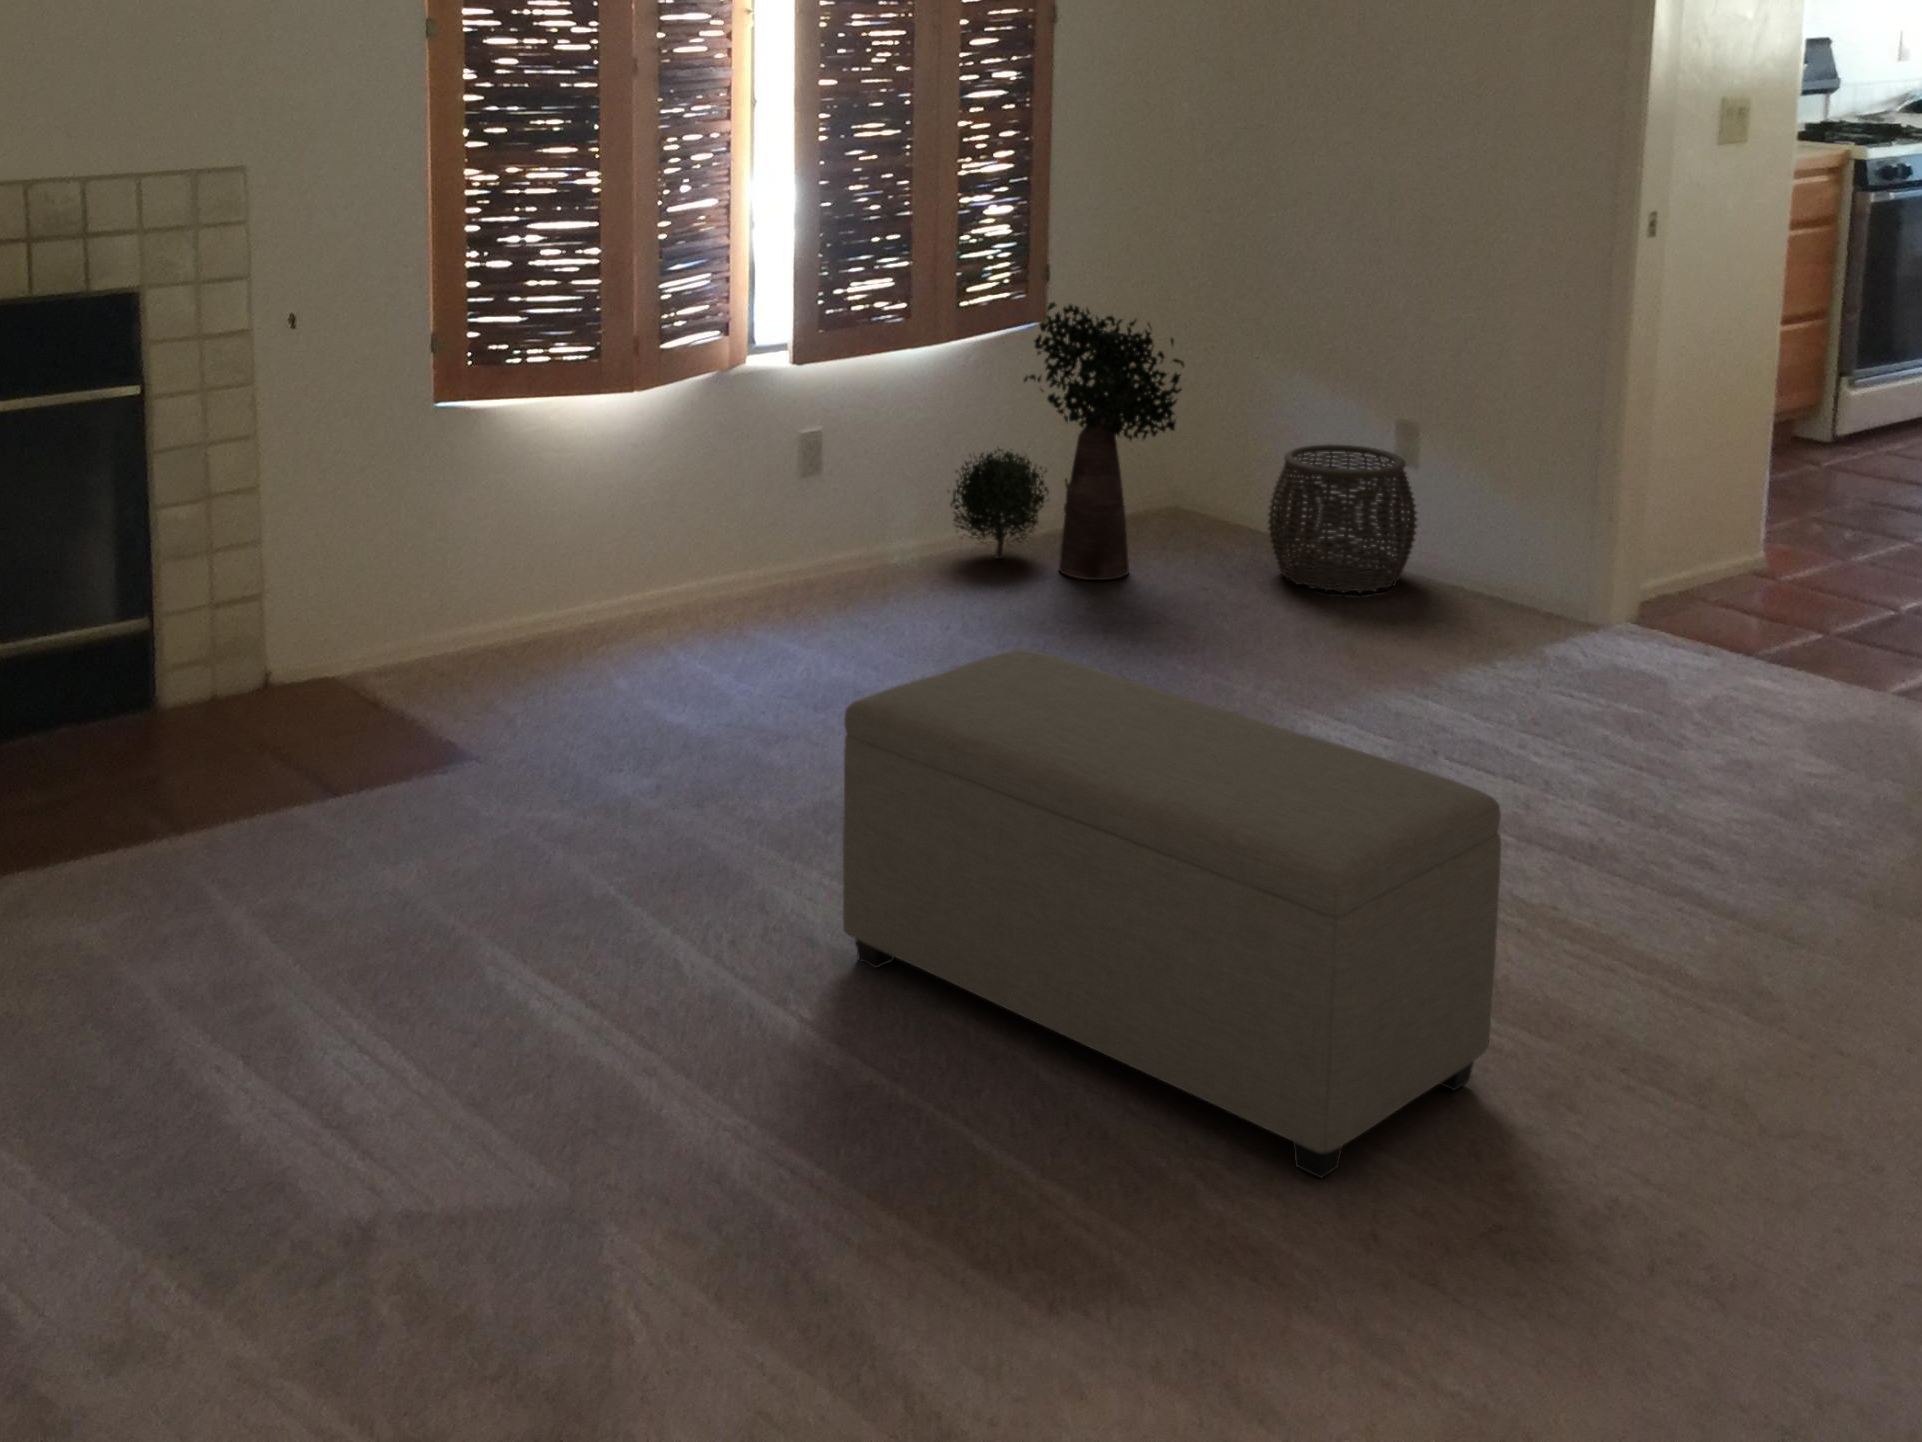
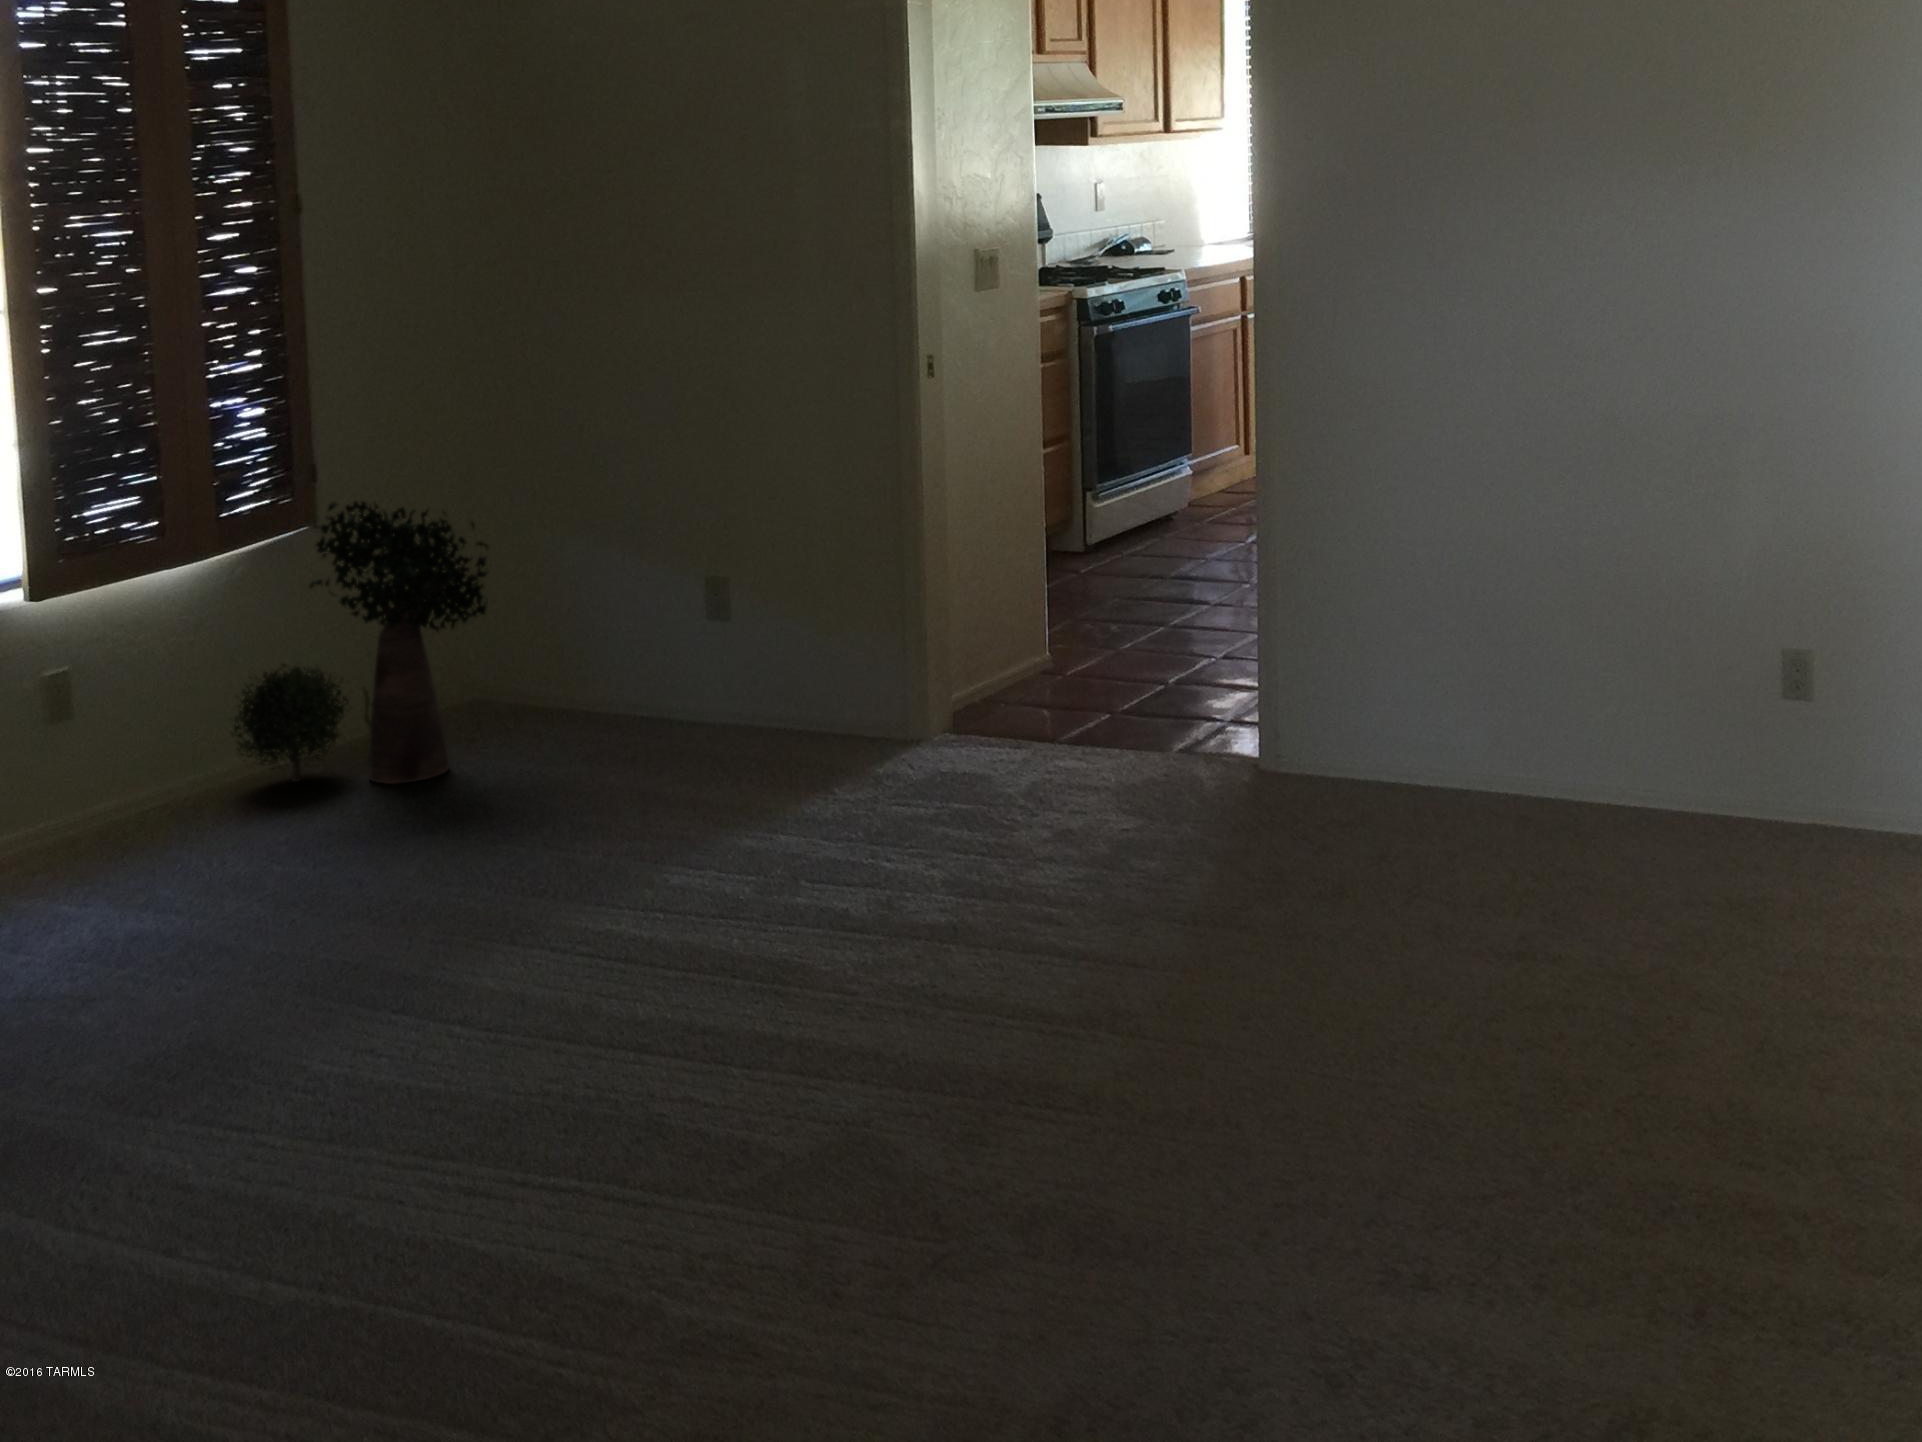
woven basket: present [1268,444,1417,593] -> none [592,603,744,748]
ottoman: present [843,649,1501,1178] -> none [219,823,912,1214]

